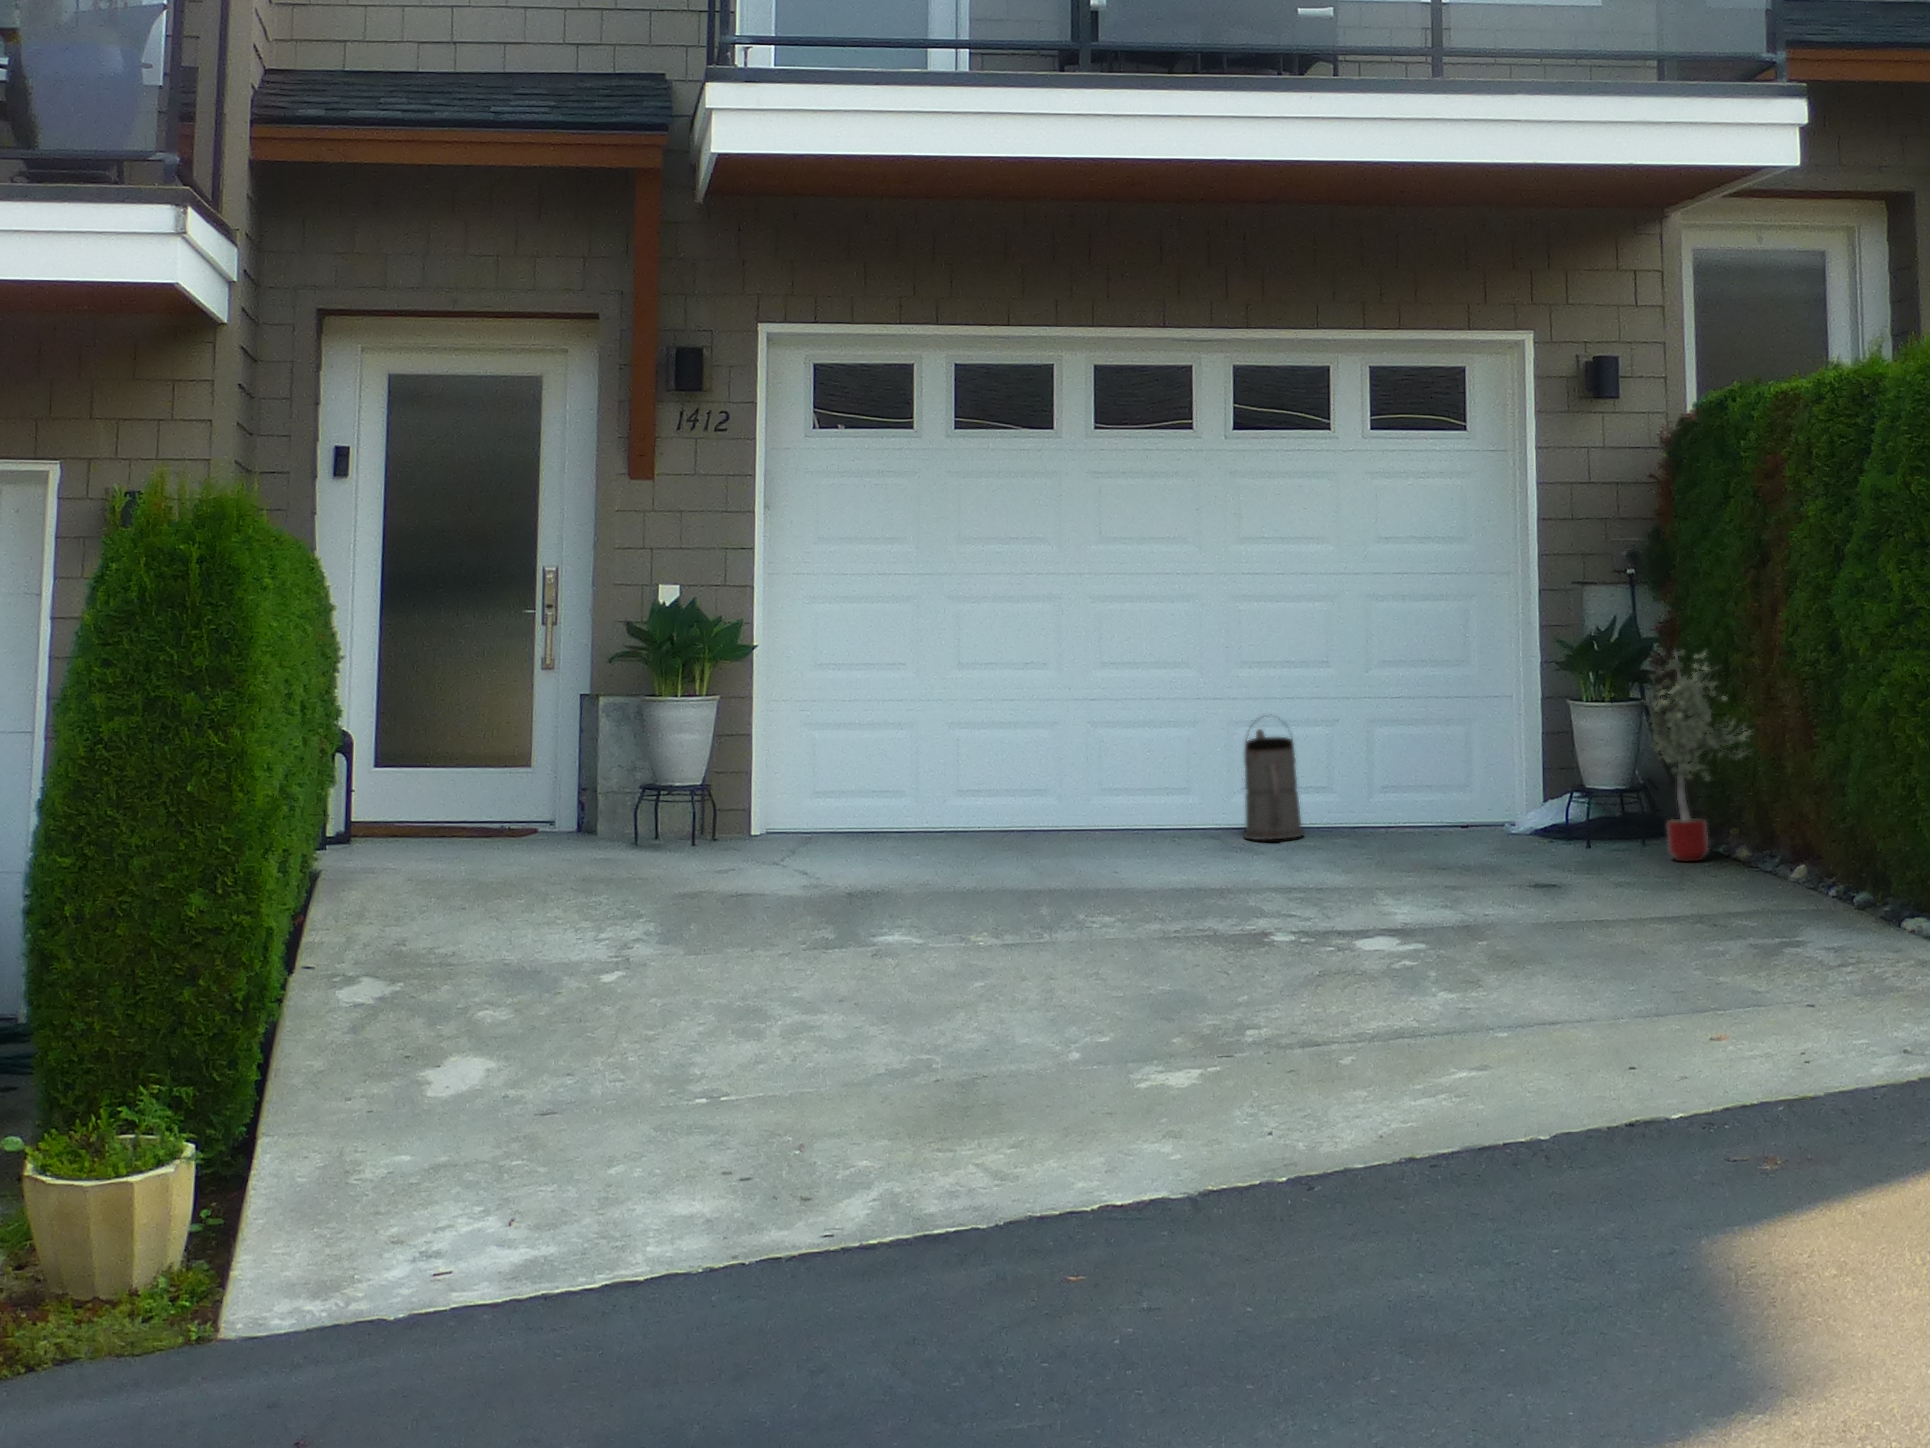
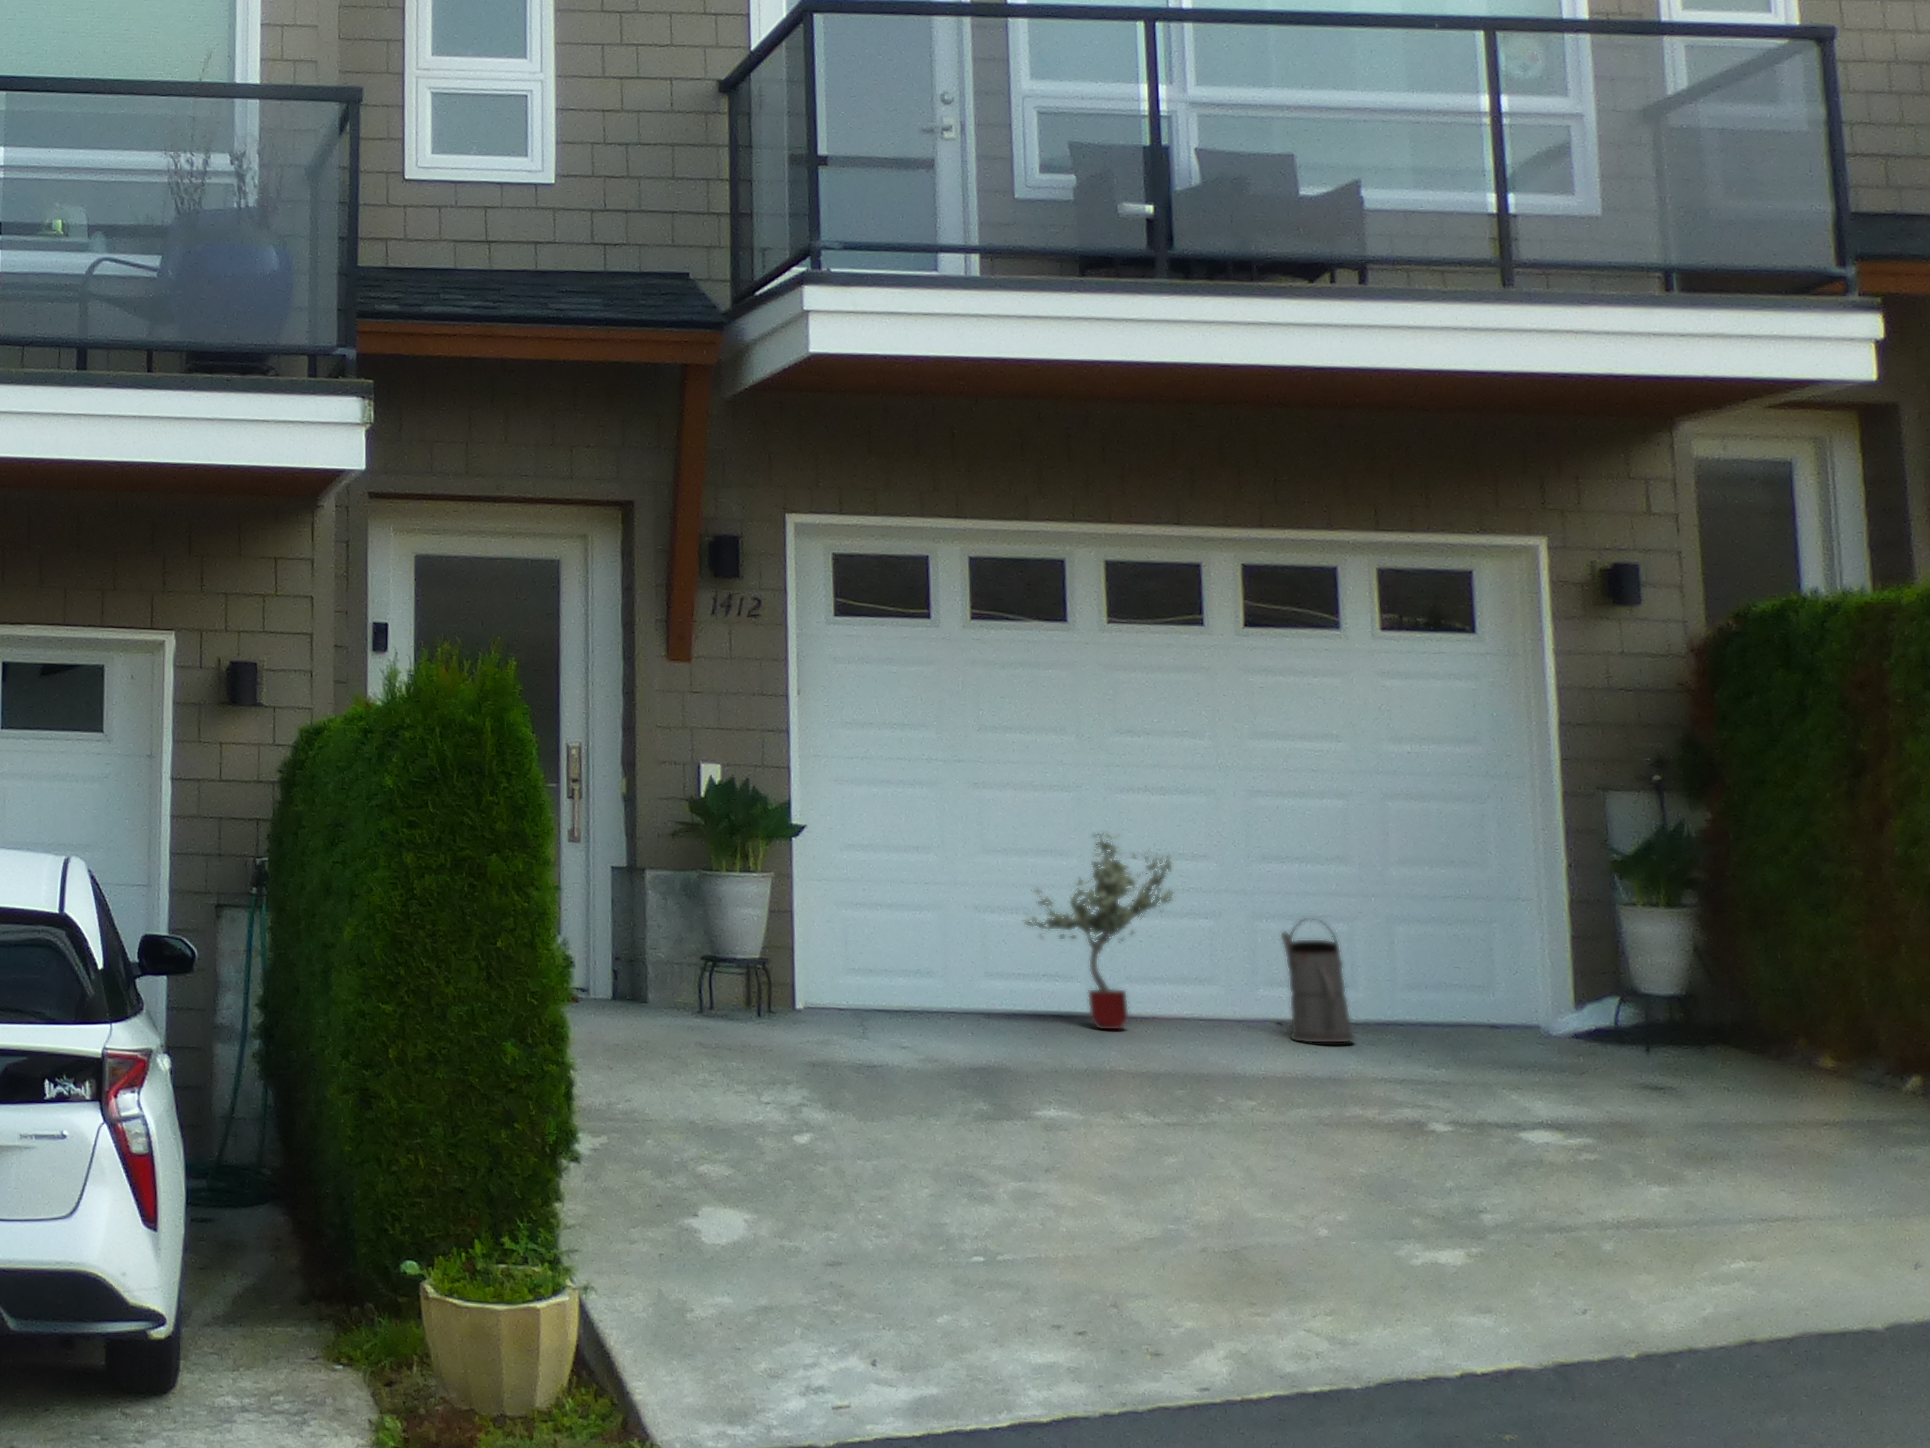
potted tree: present [1645,650,1752,861] -> present [1026,834,1173,1029]

